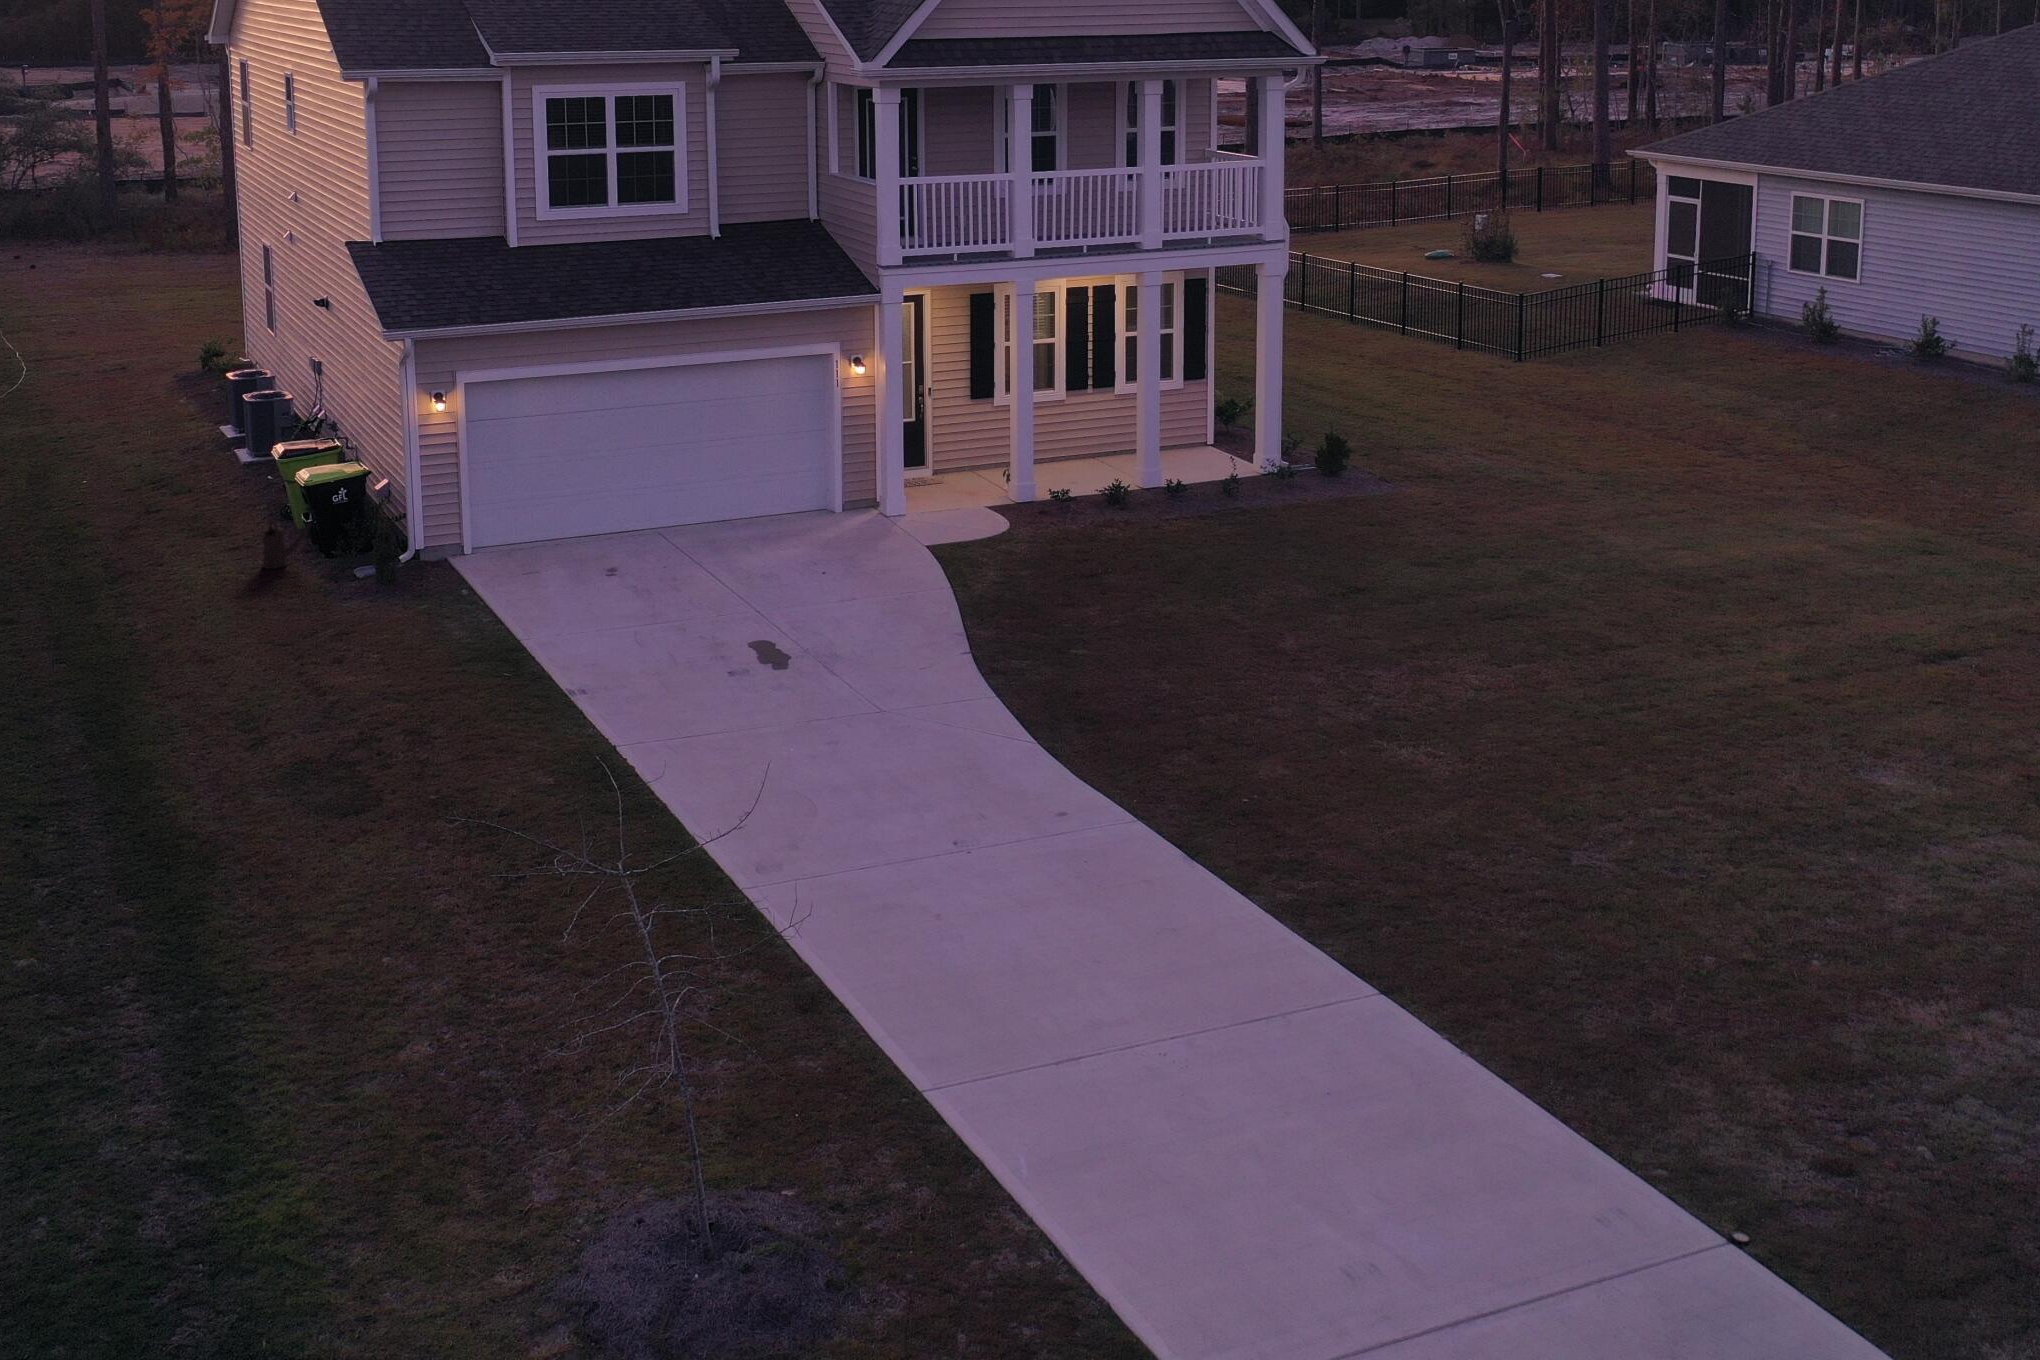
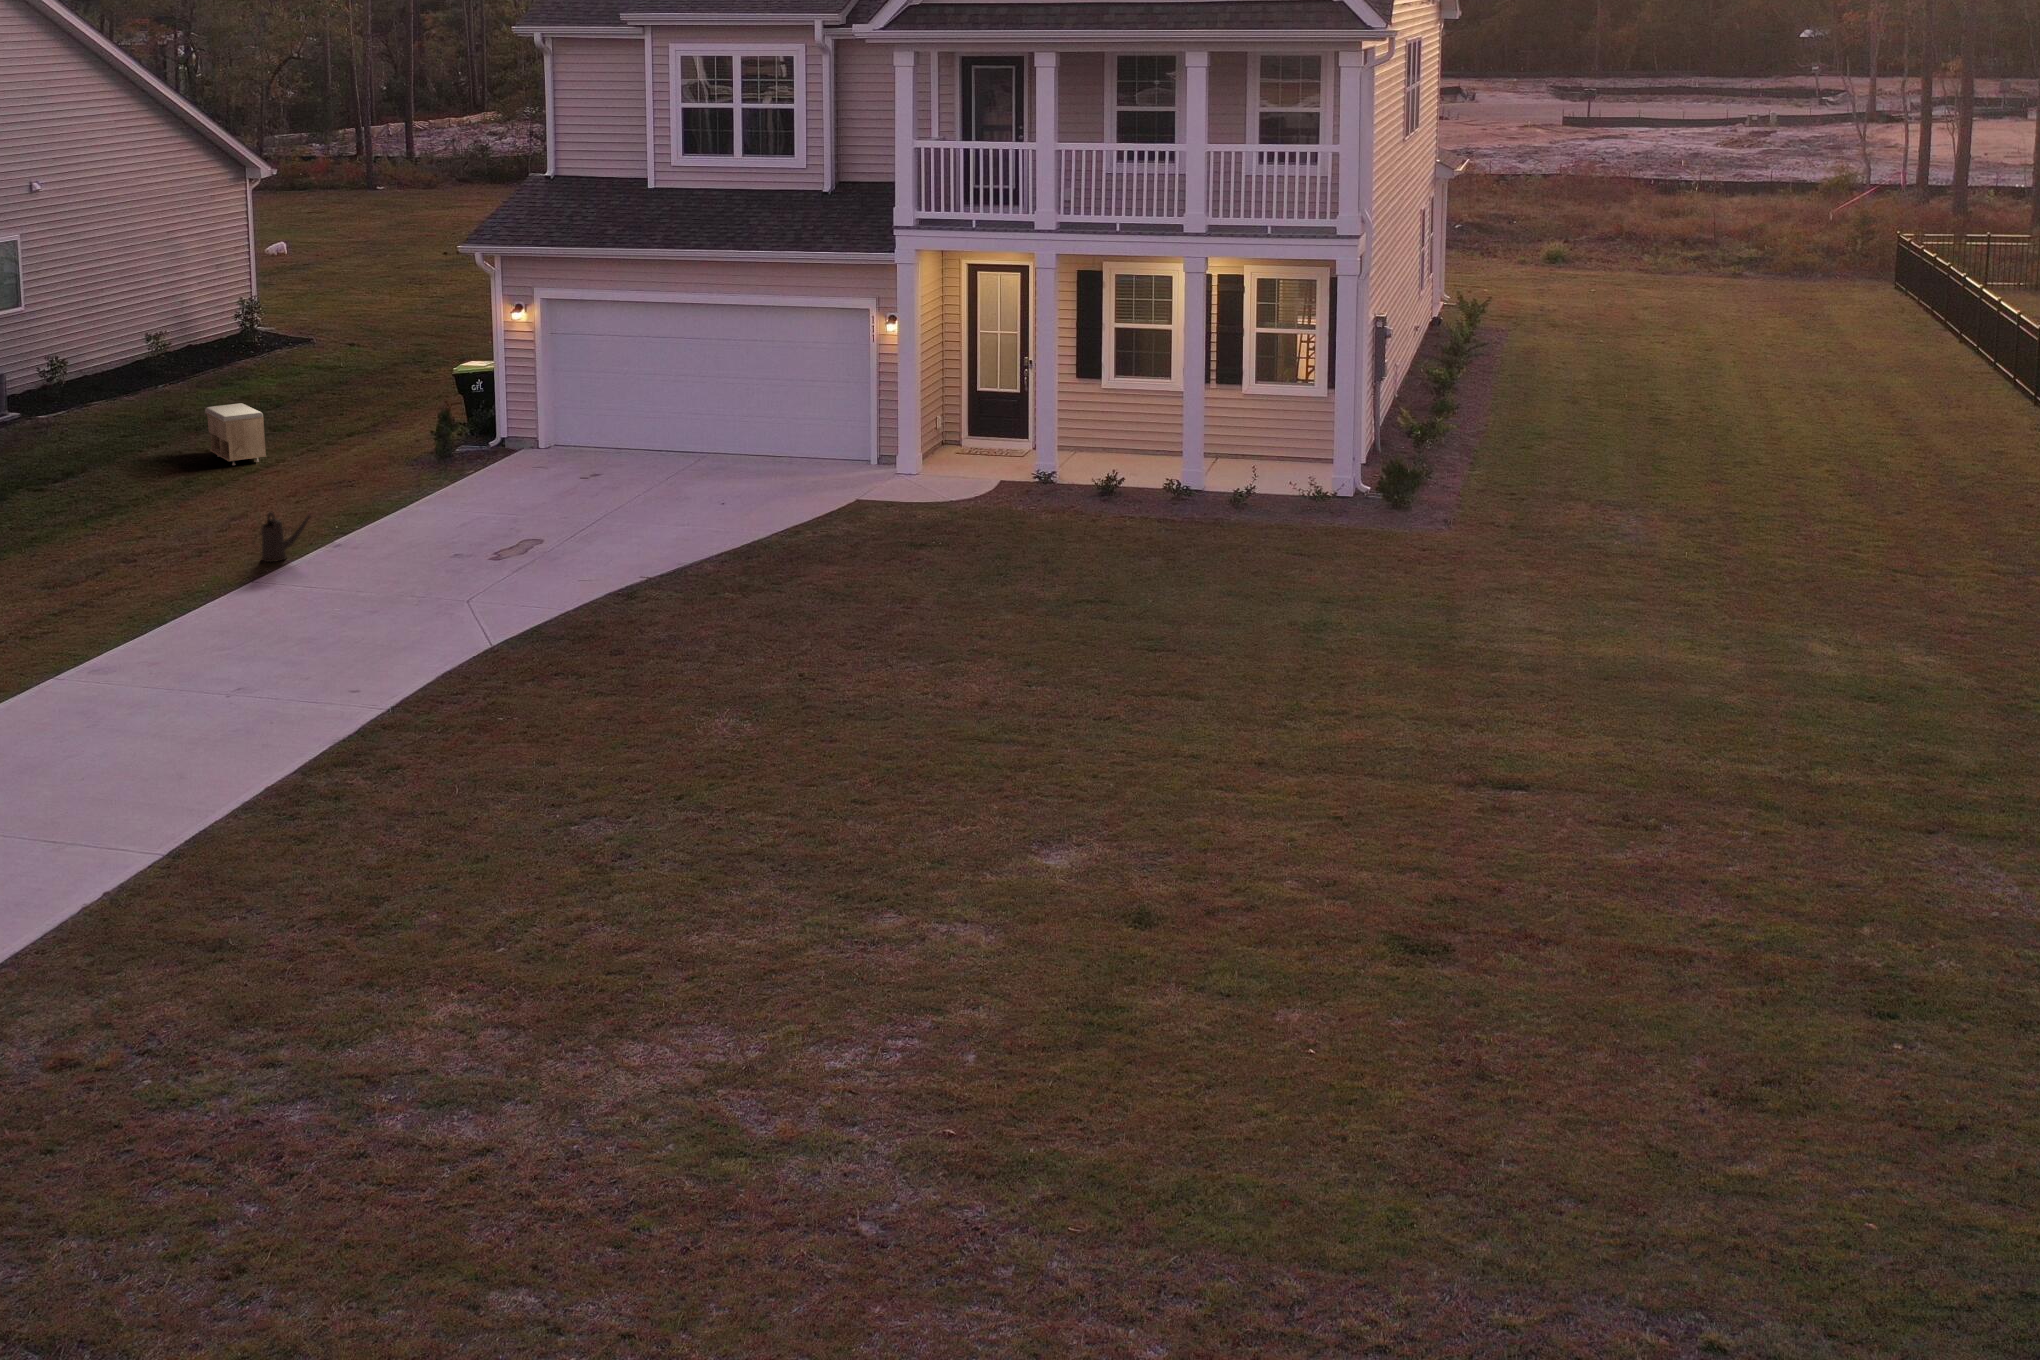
storage bench: none [196,408,257,469] -> present [205,403,266,465]

